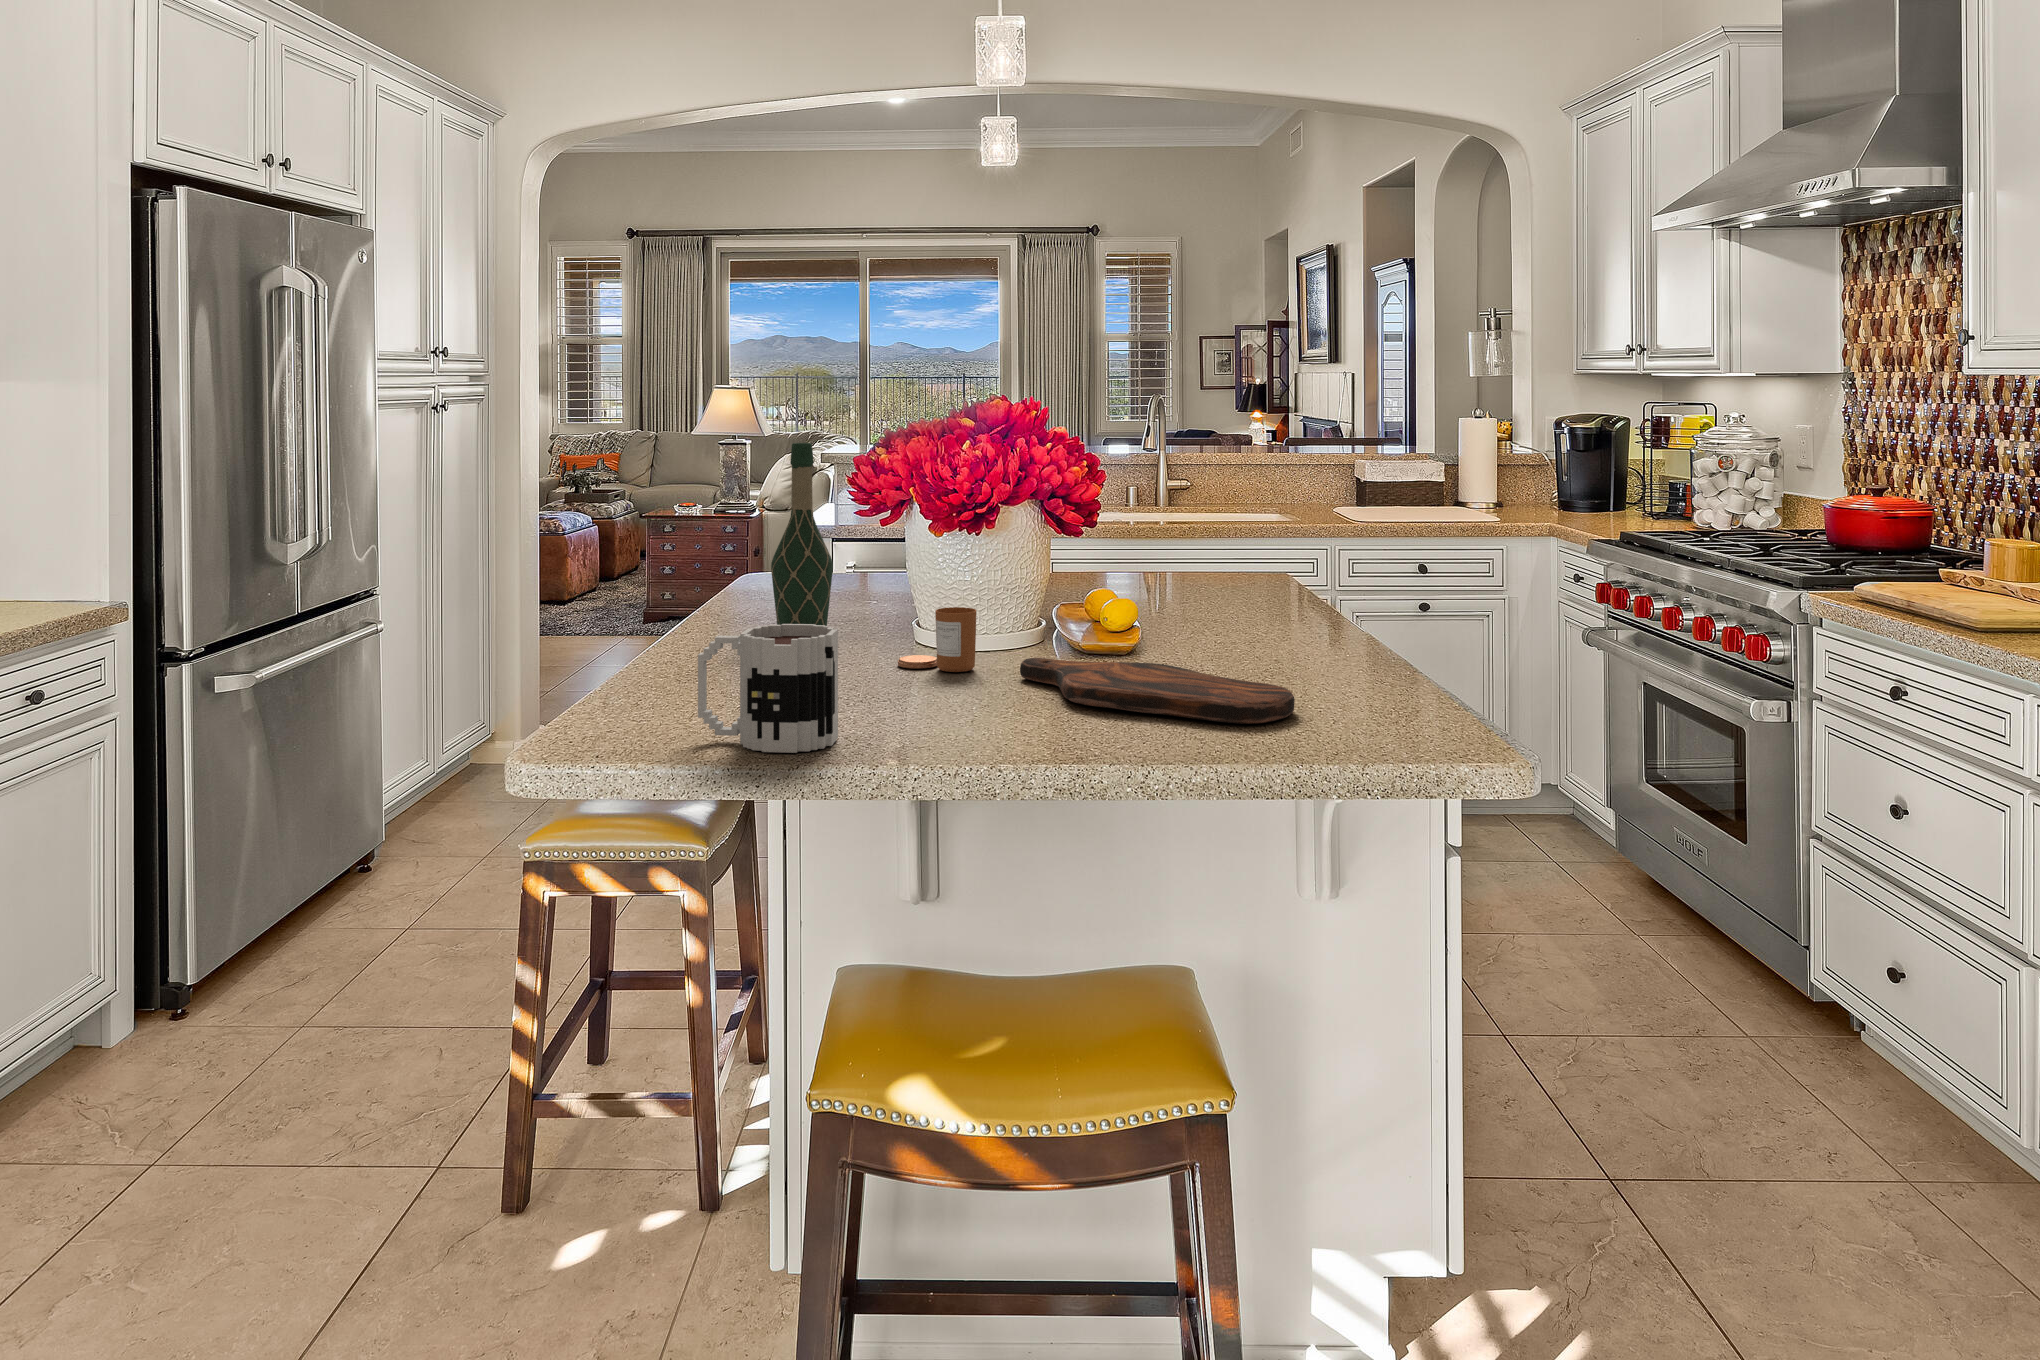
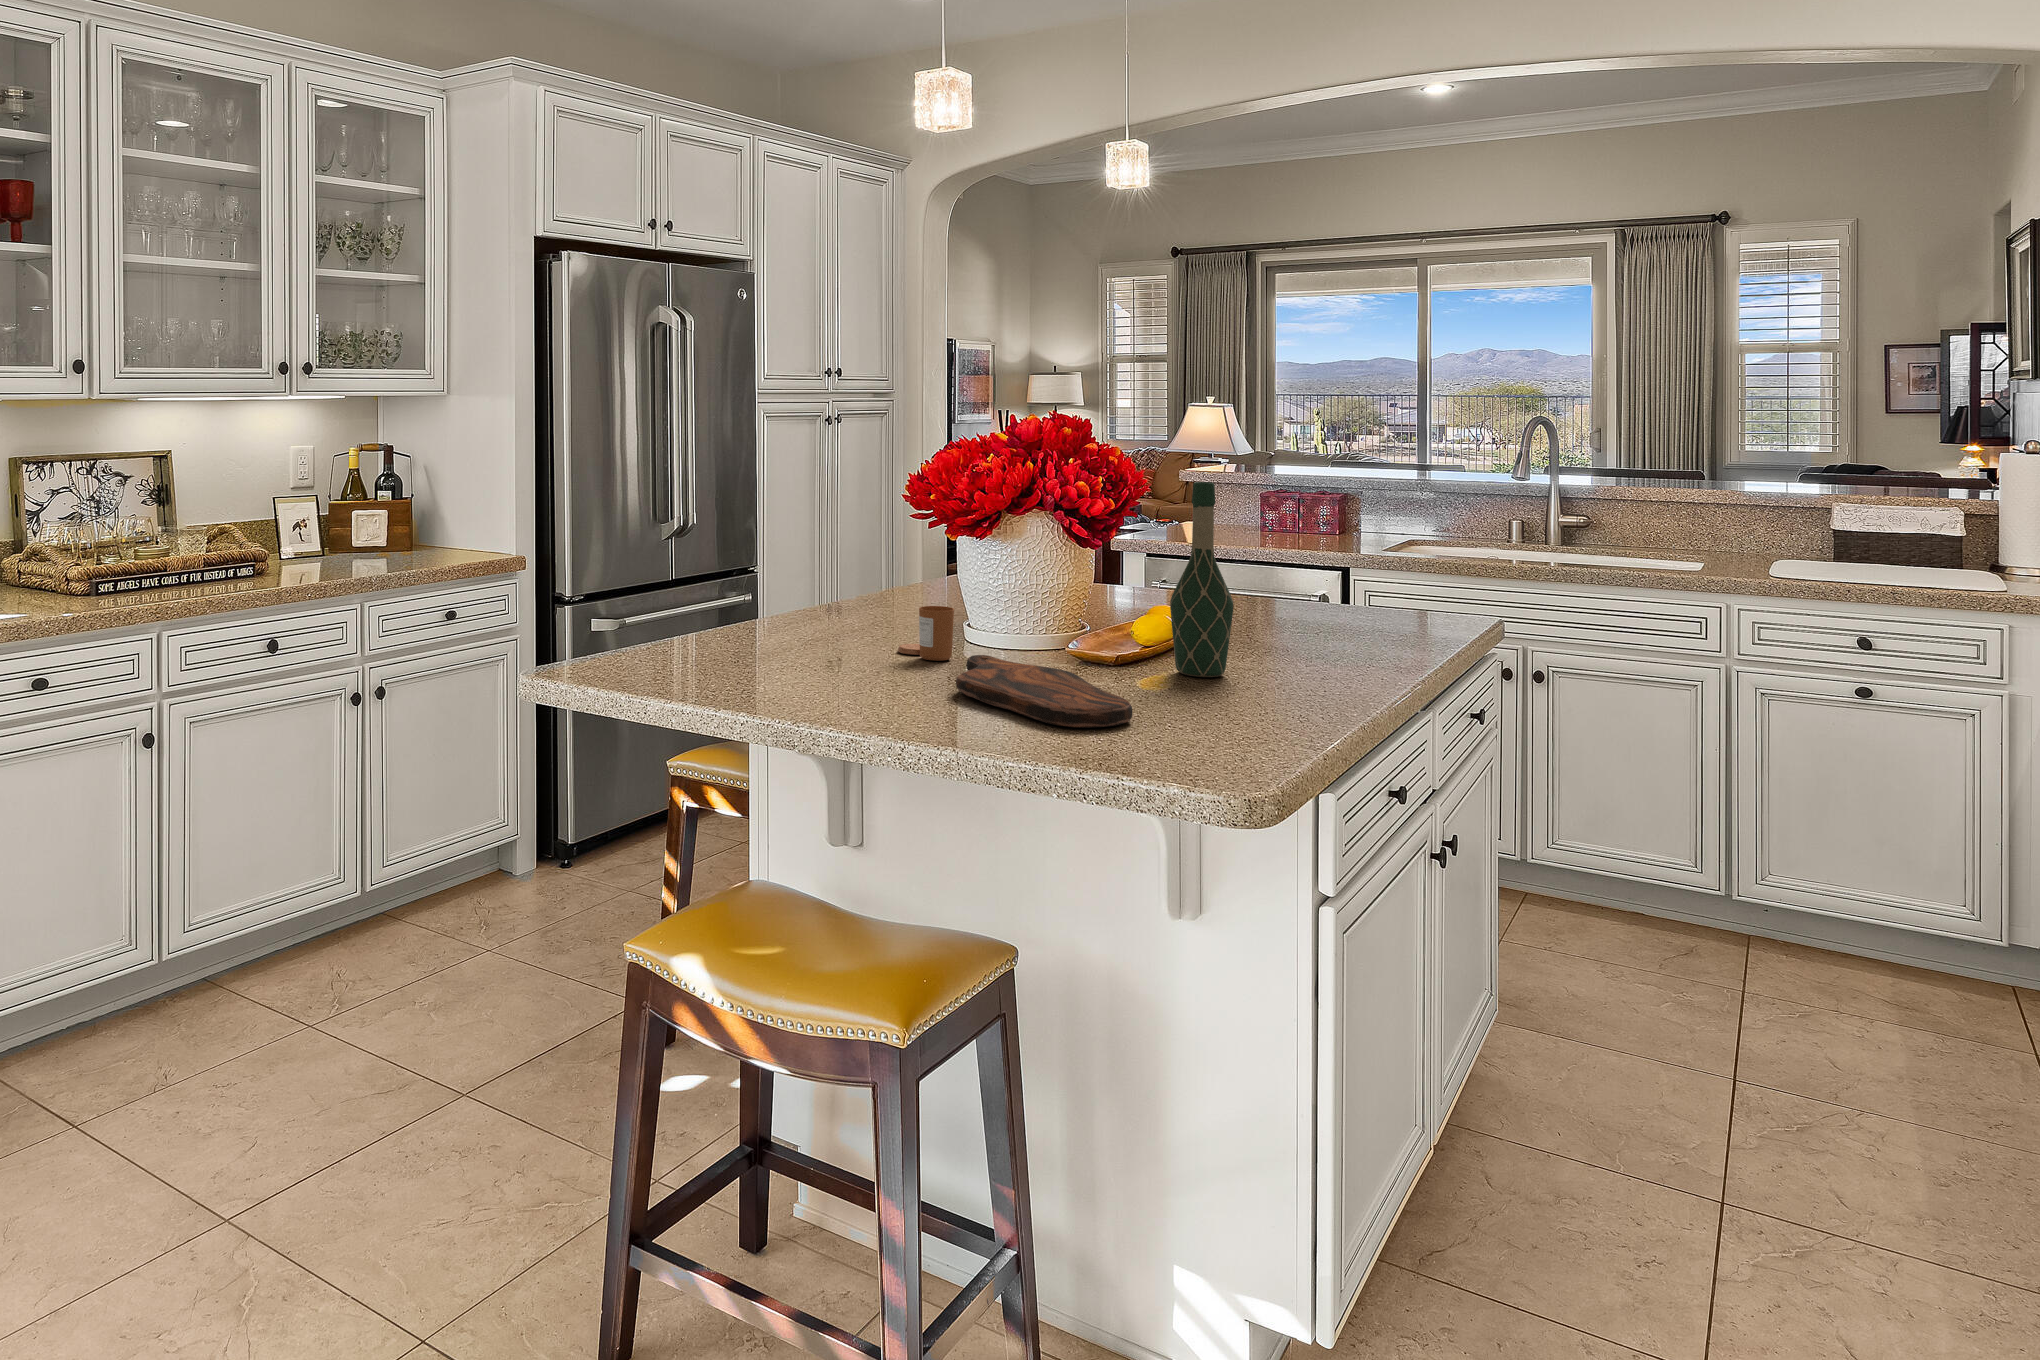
wine bottle: present [771,443,833,626] -> present [1170,482,1233,677]
mug: present [698,624,838,753] -> none [645,598,739,695]

